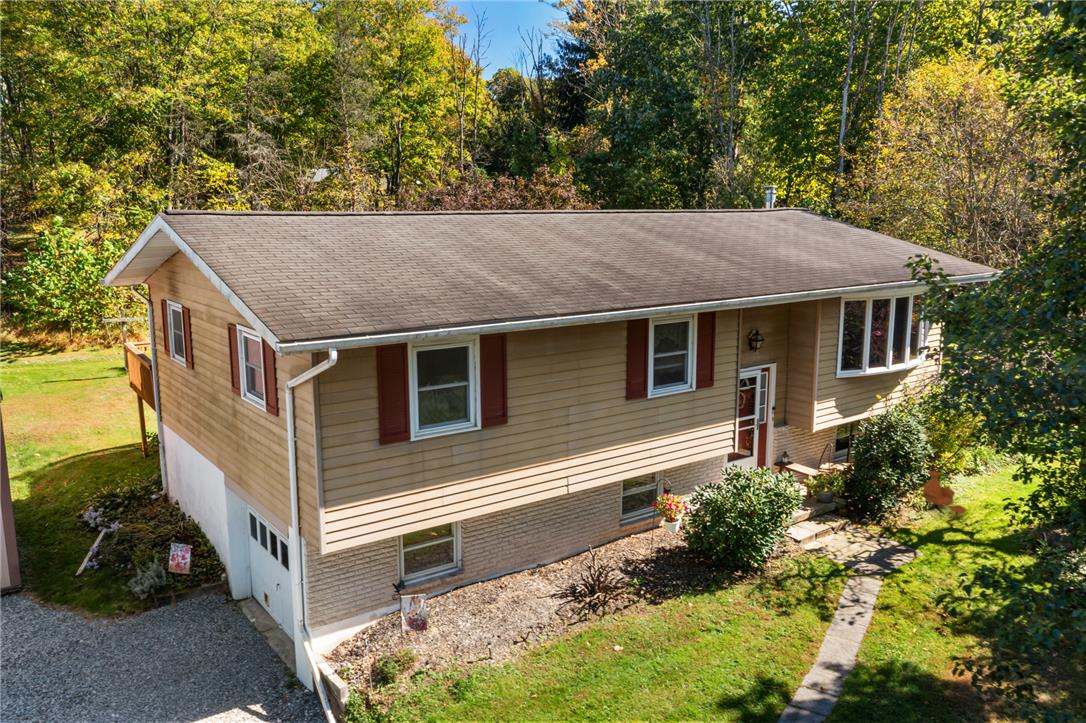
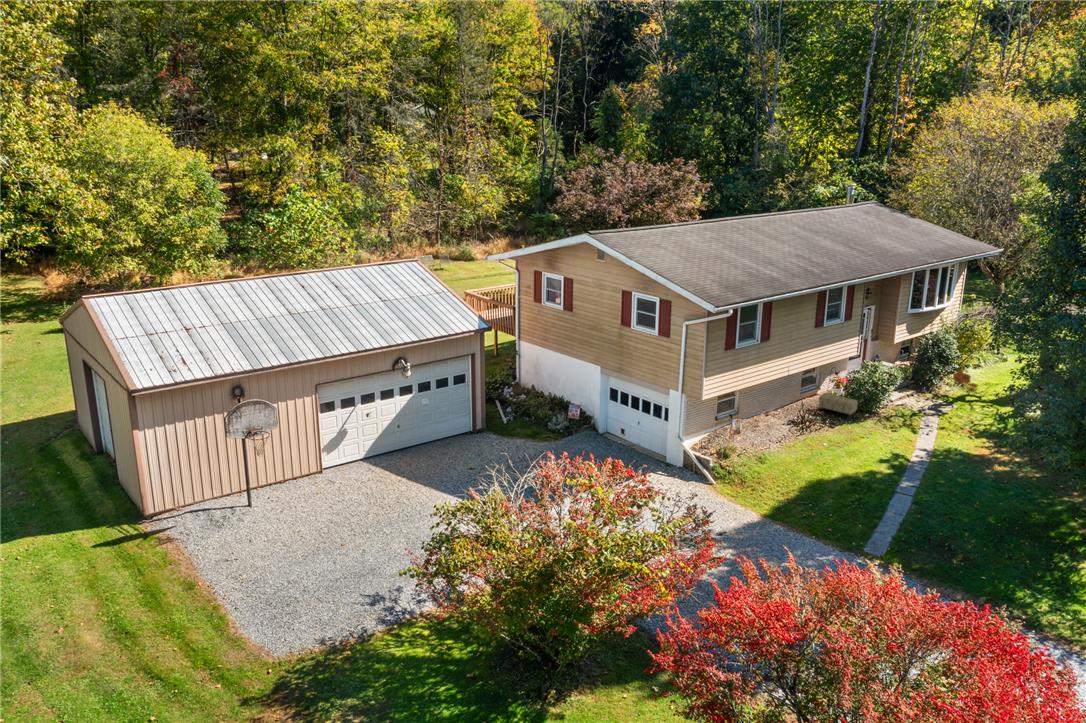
bench: none [646,525,717,582] -> present [818,393,858,418]

